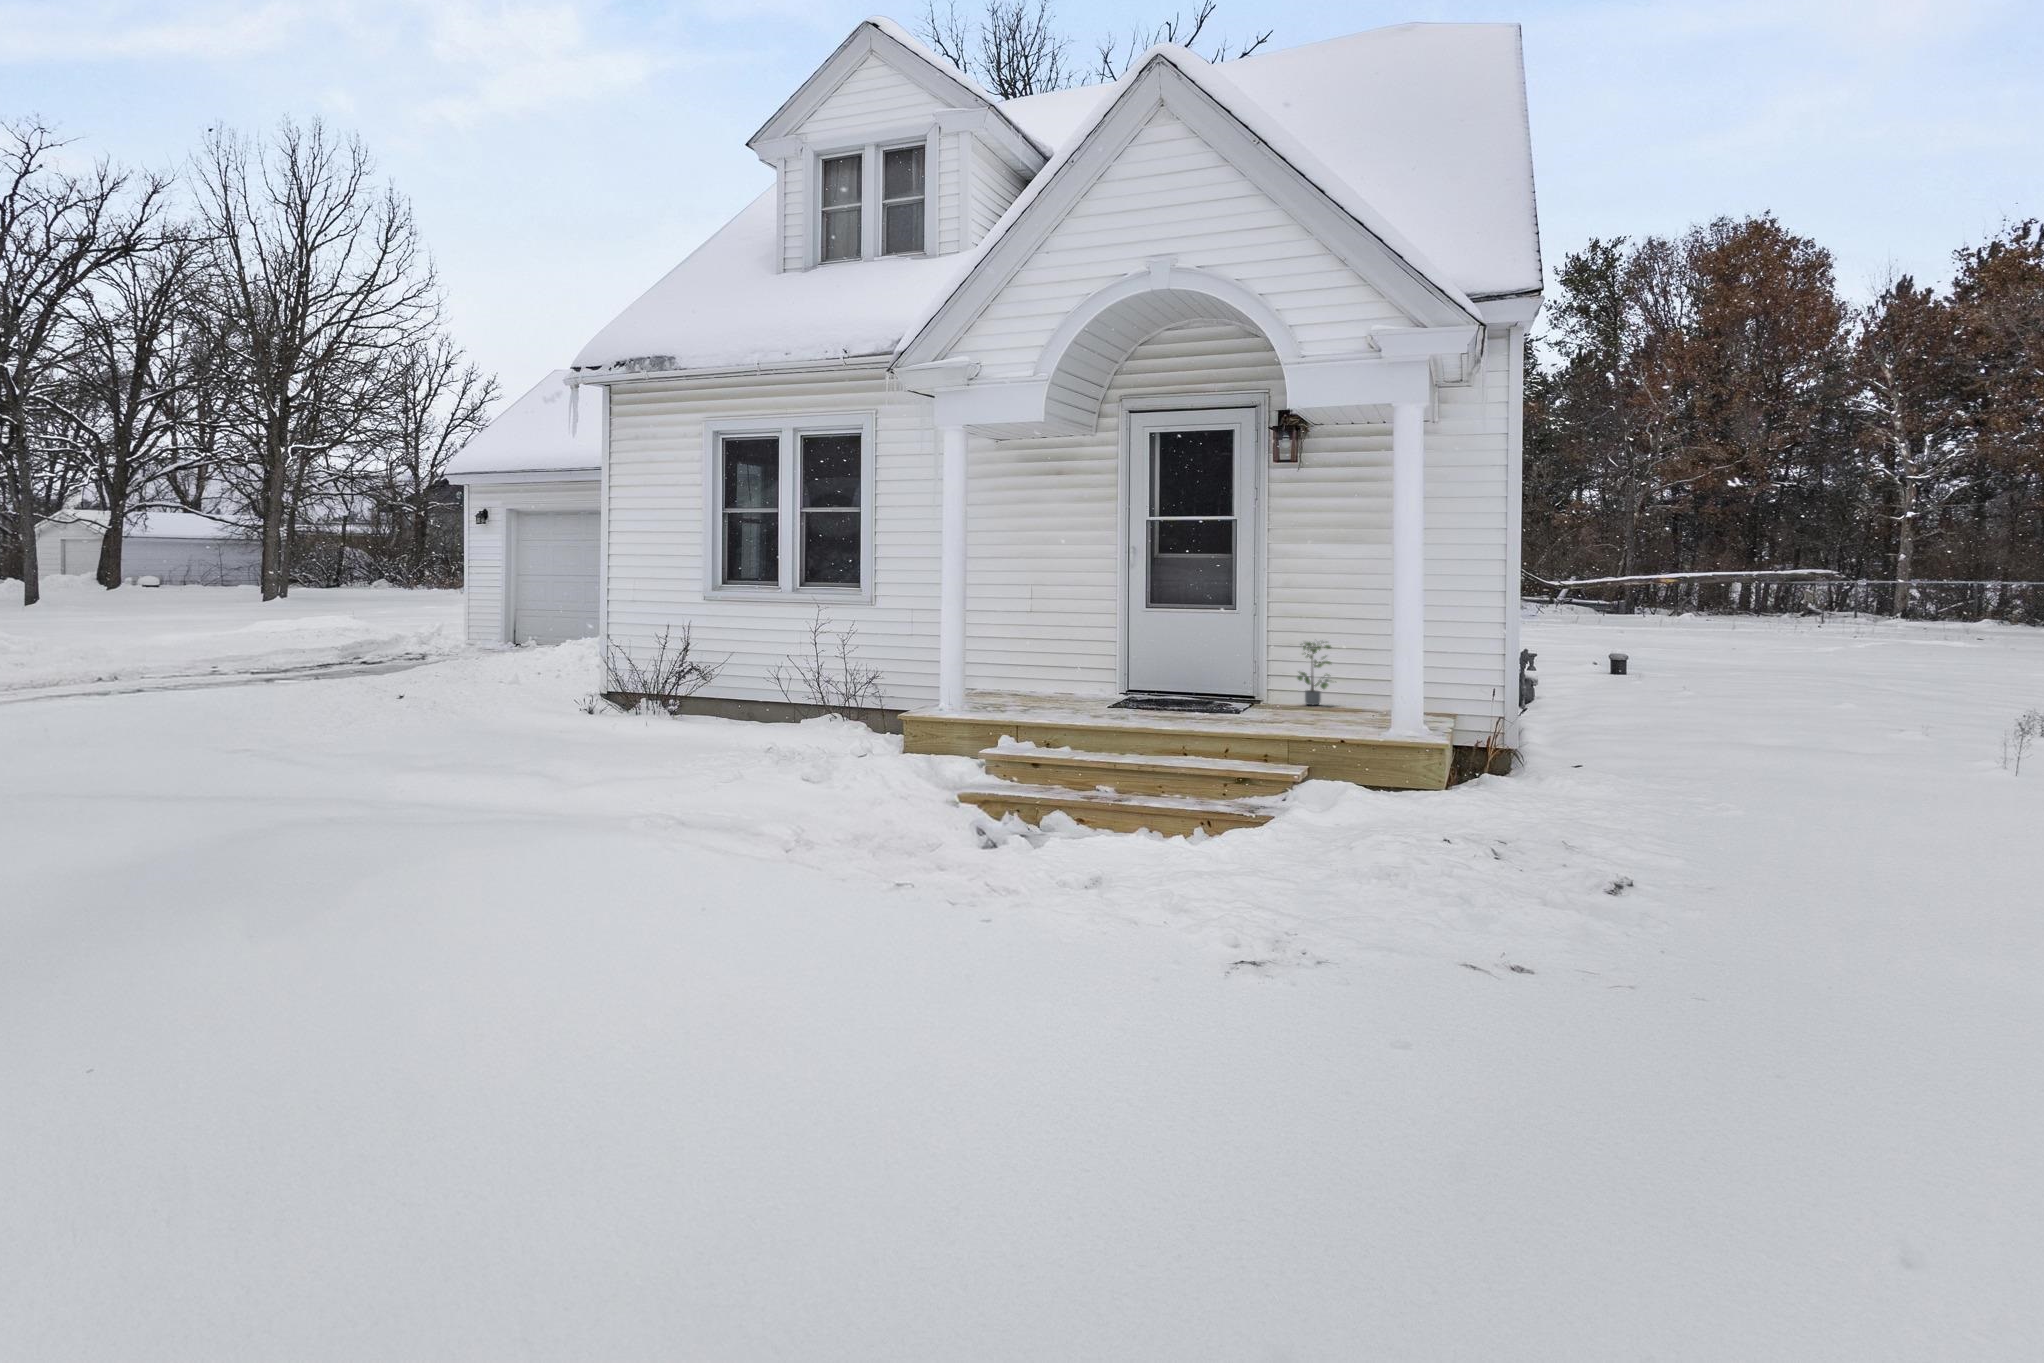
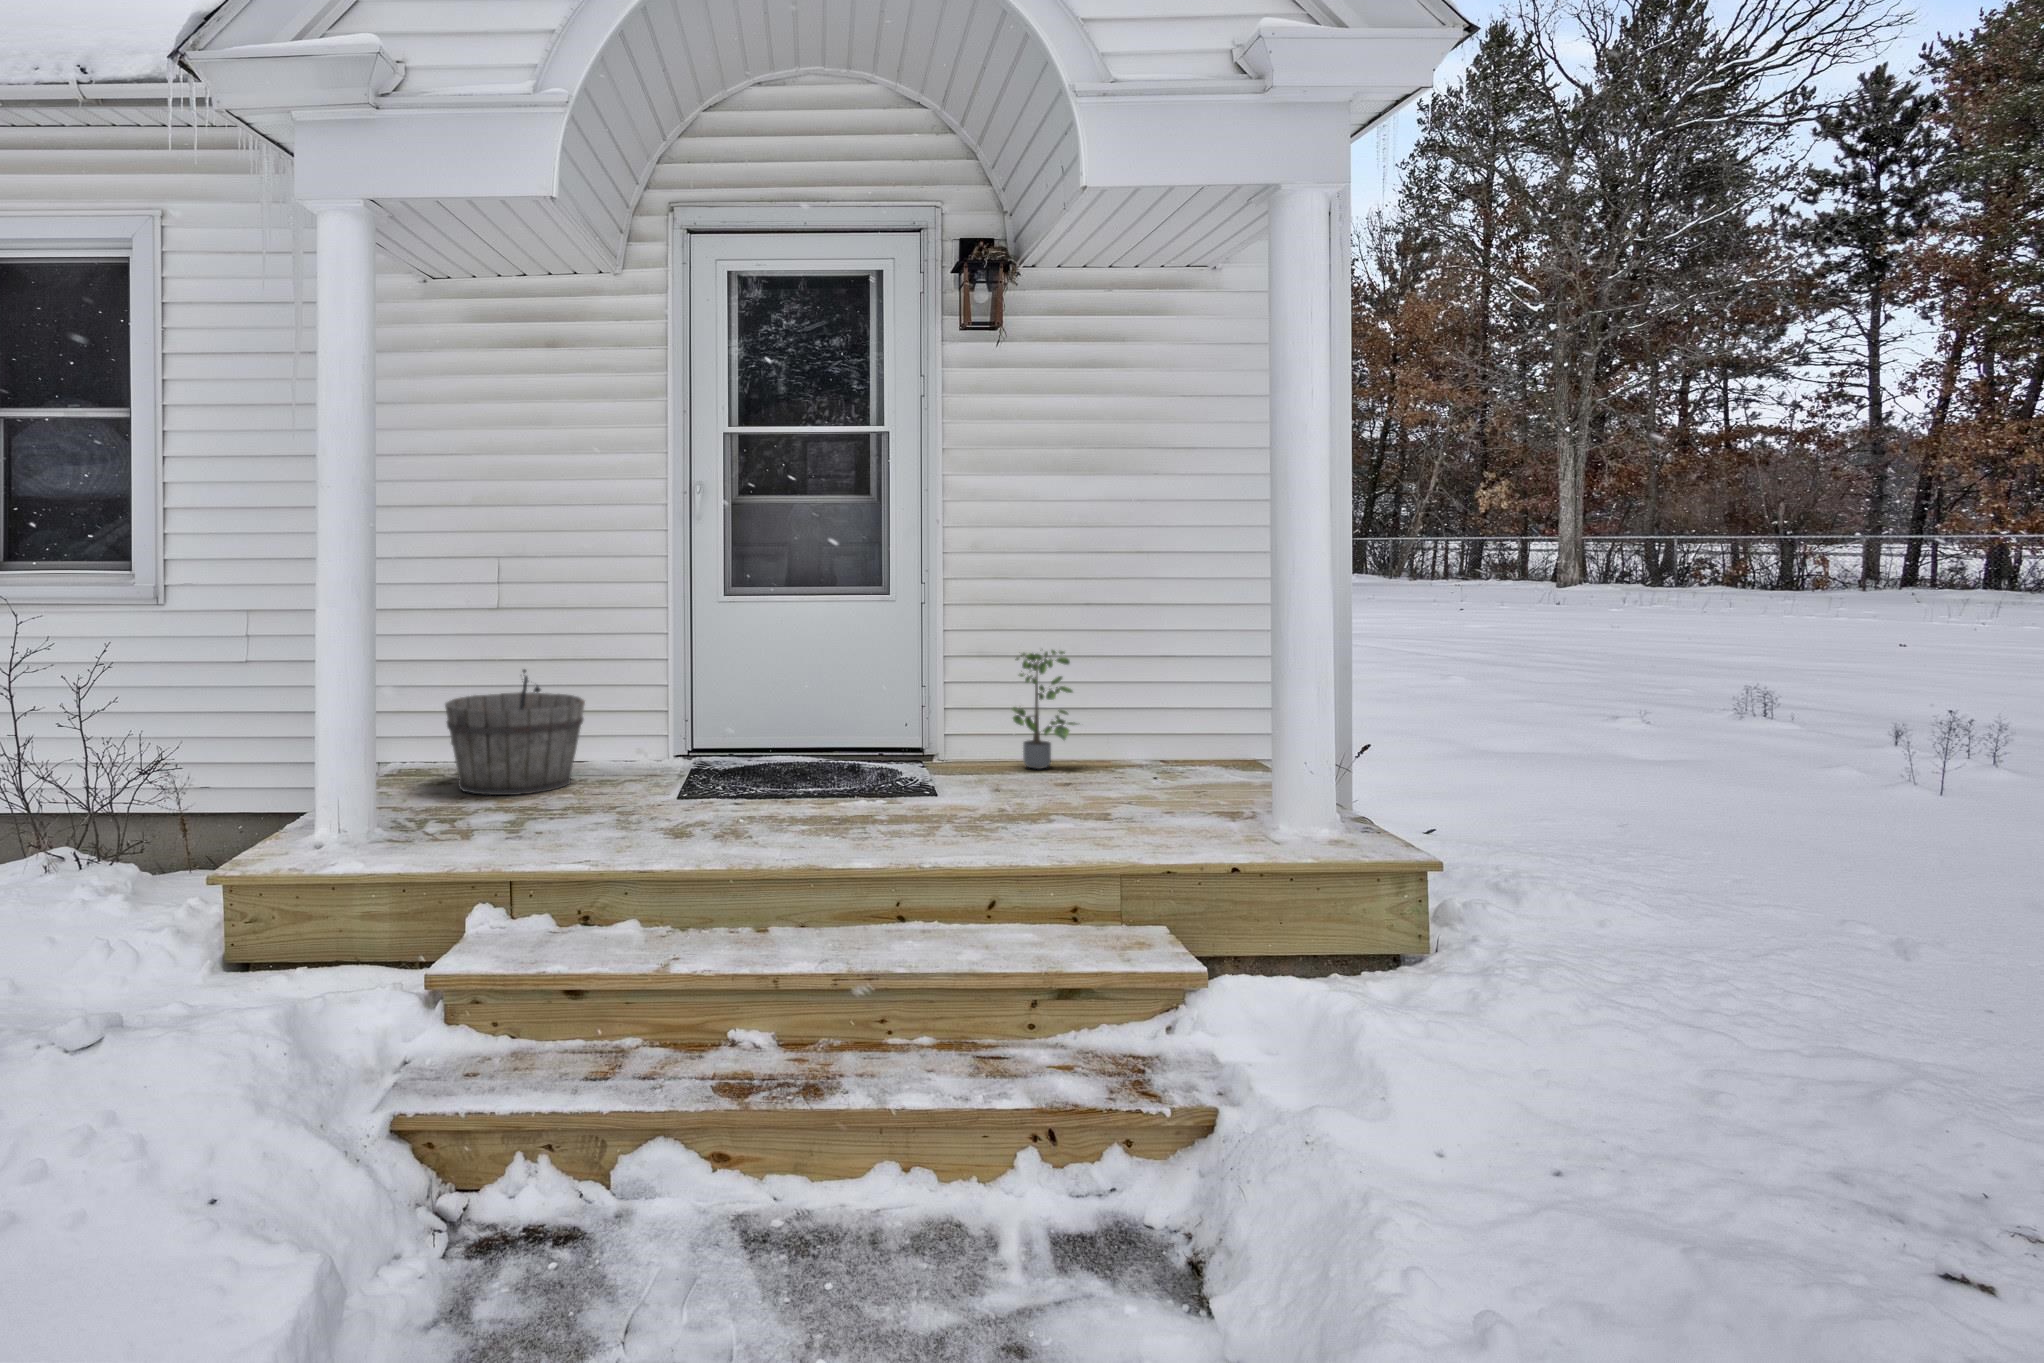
wooden bucket: none [1003,640,1072,701] -> present [445,669,585,795]

